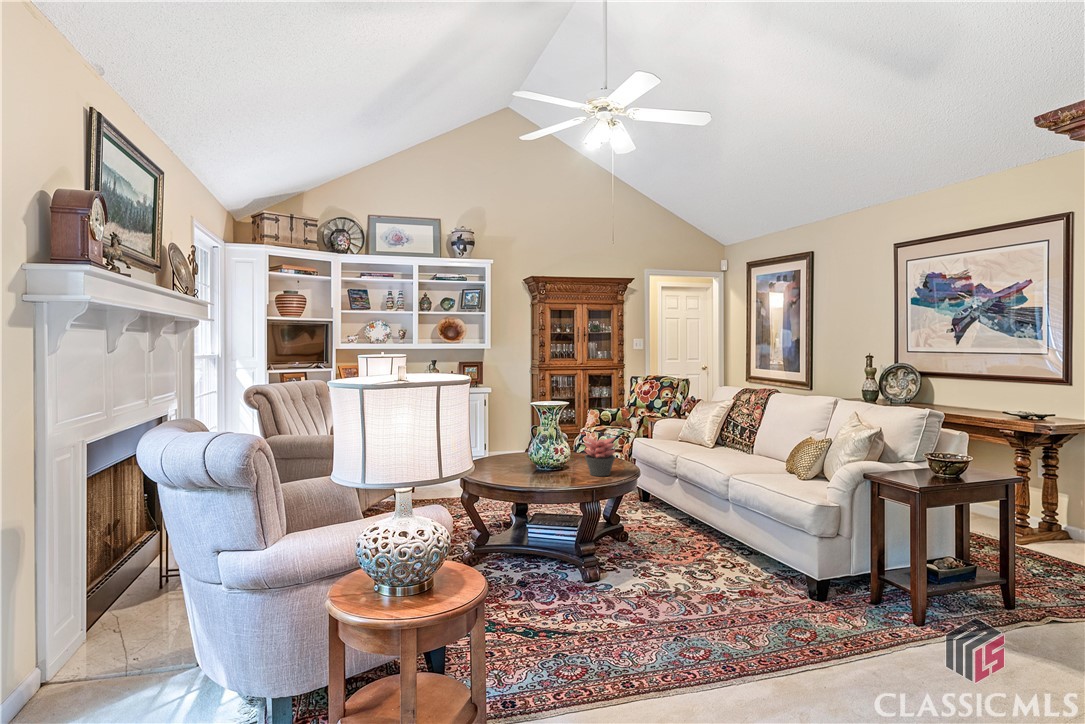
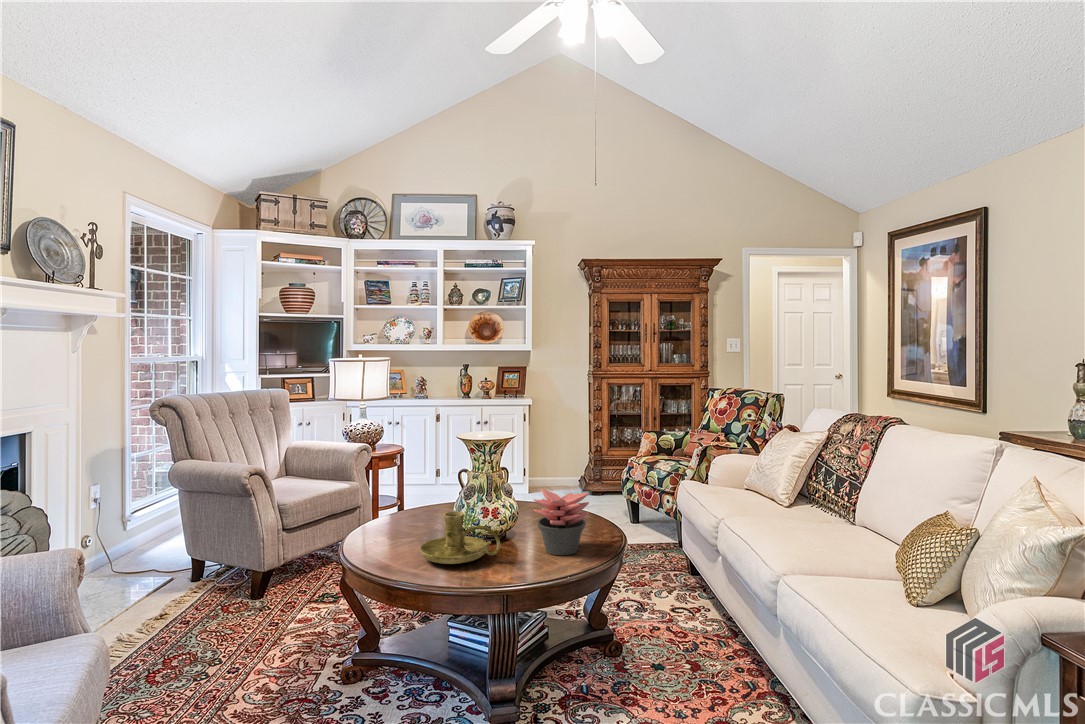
candle holder: none [518,452,571,483] -> present [420,511,500,564]

